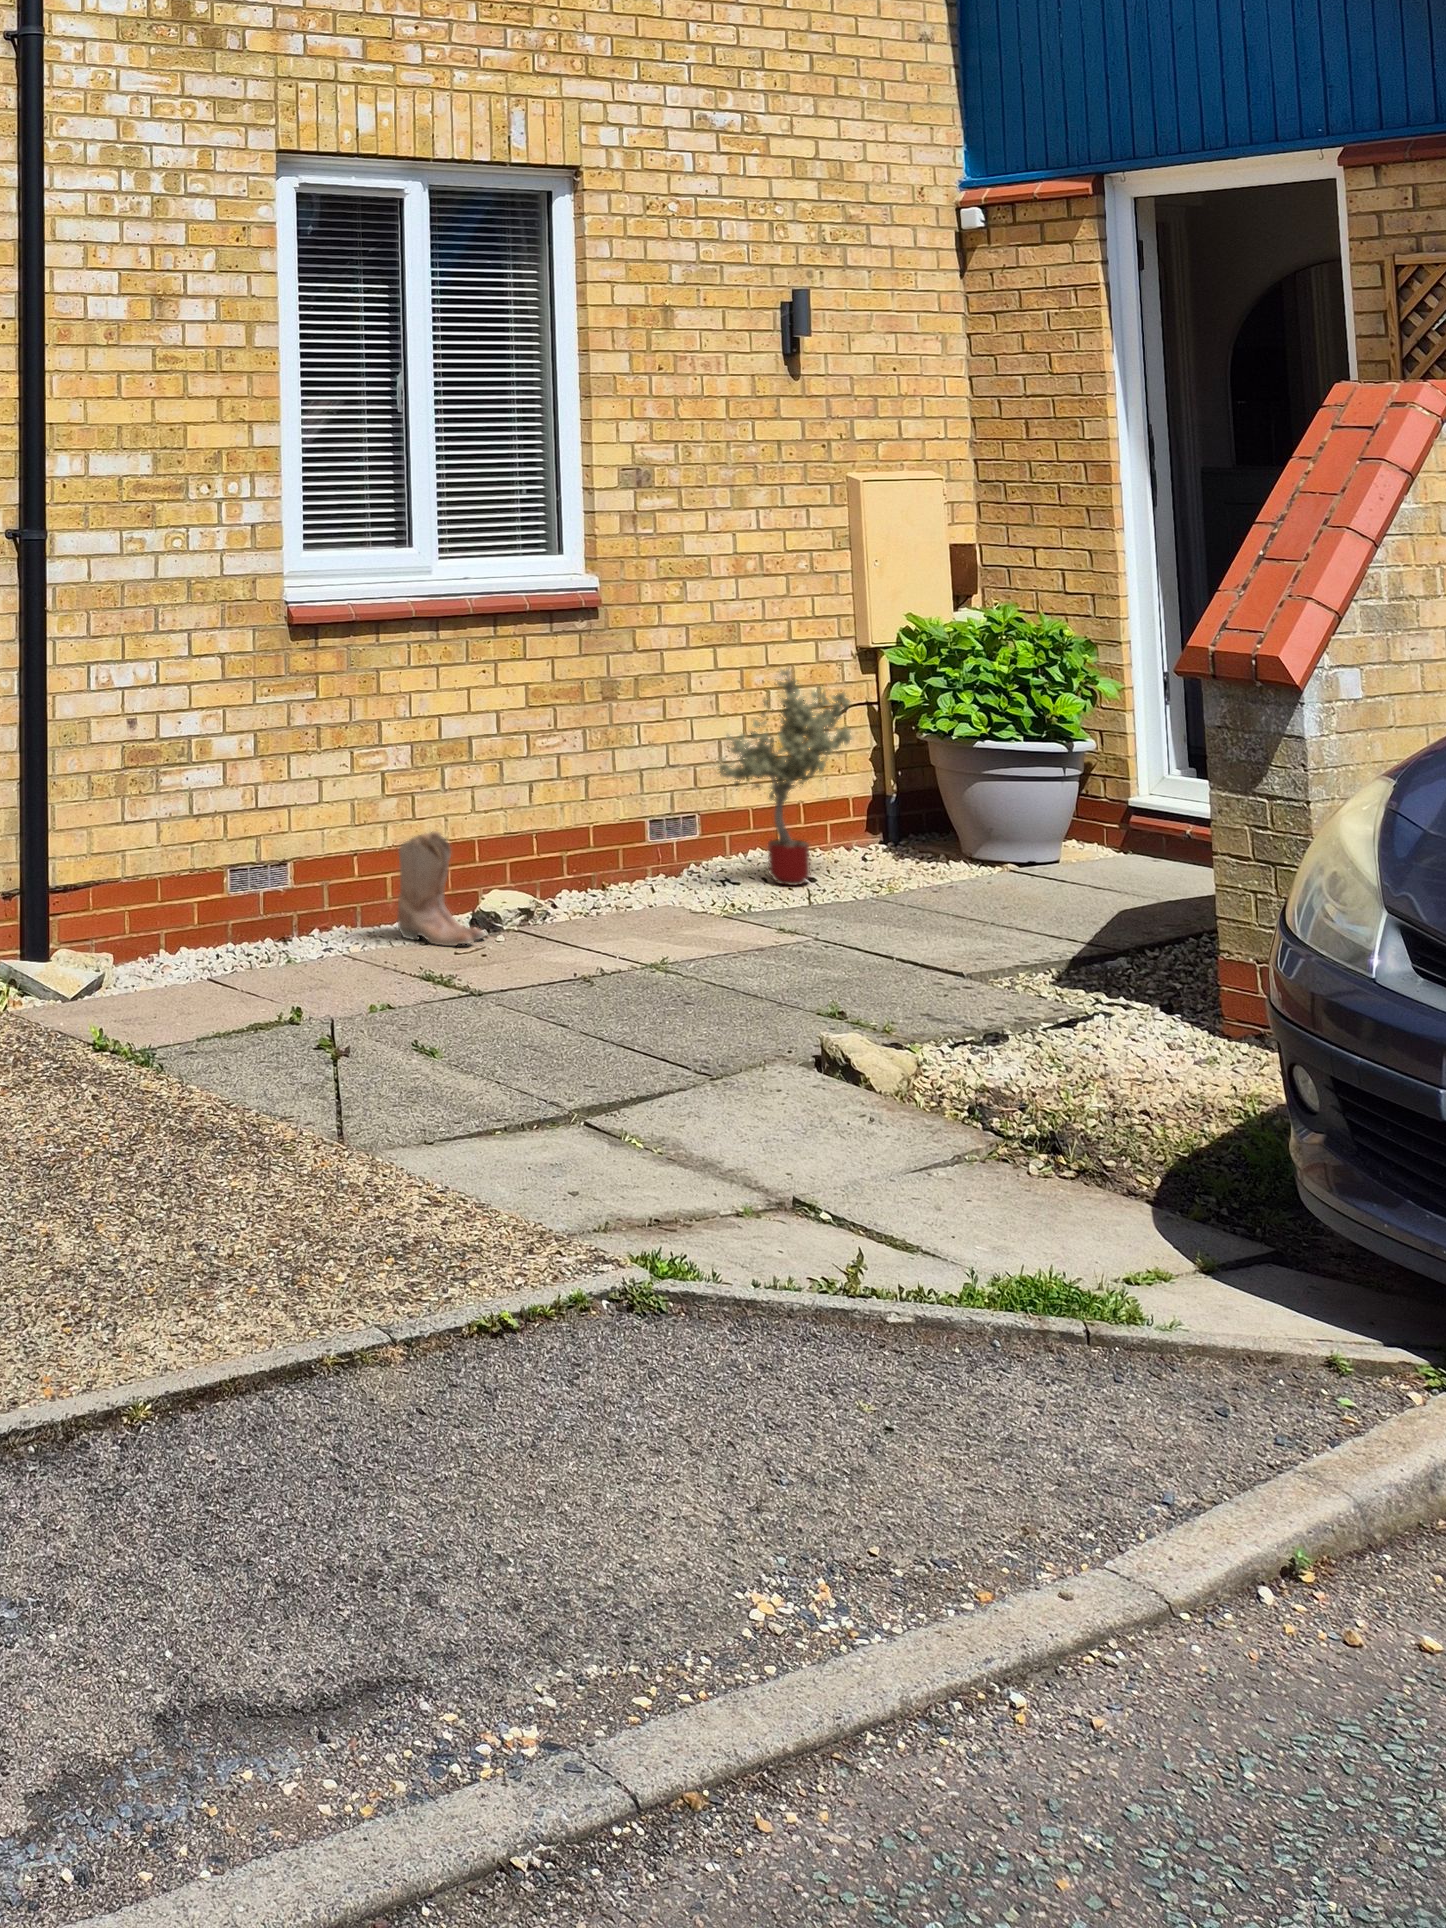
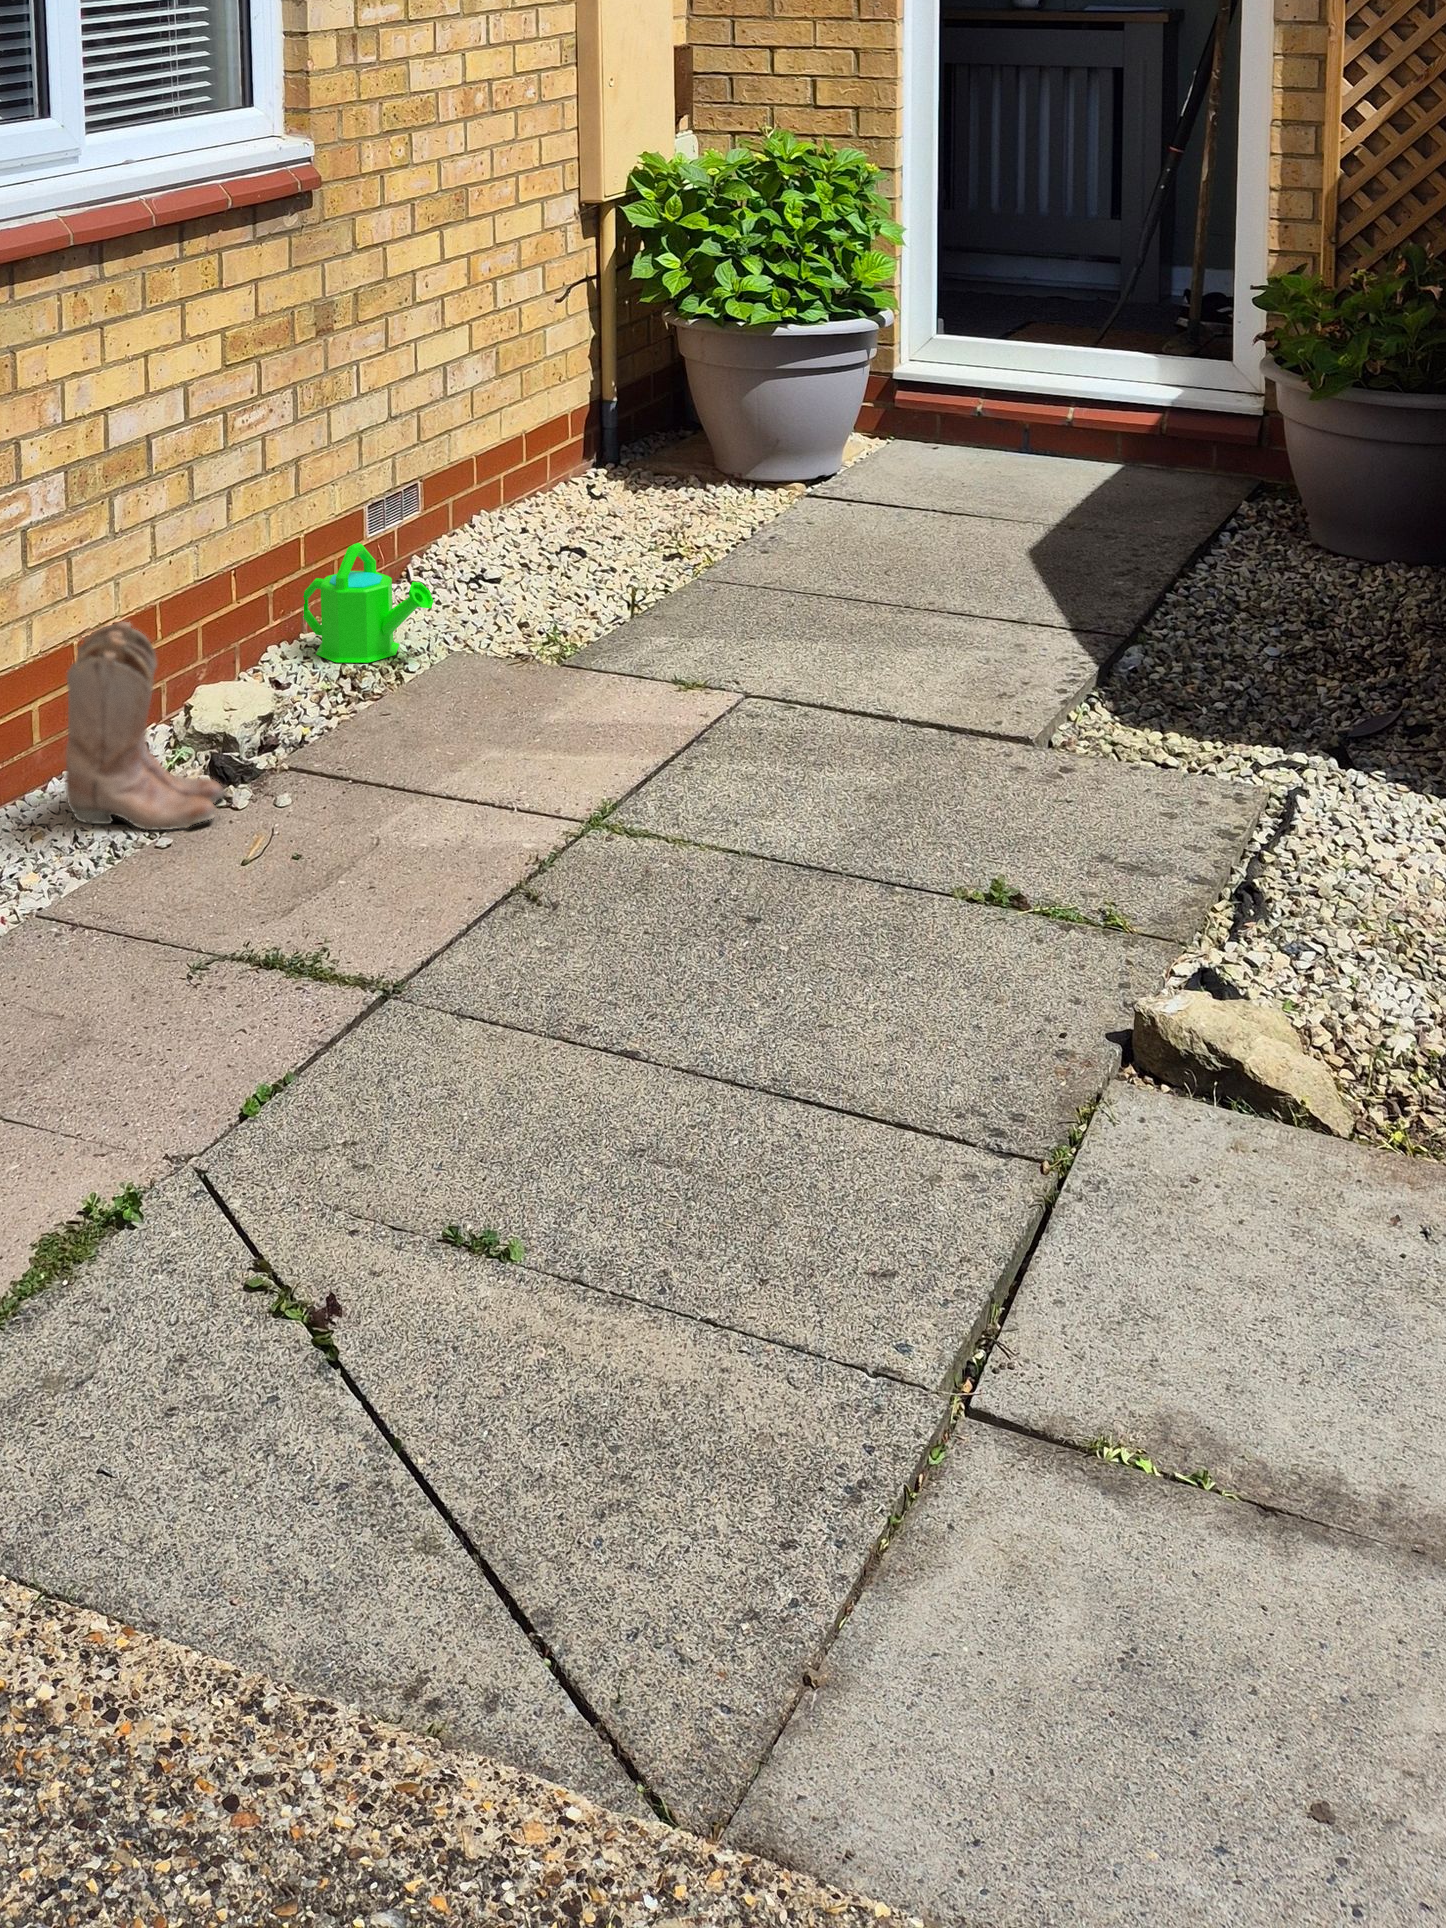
potted tree: present [719,670,852,886] -> none [455,252,643,576]
watering can: none [589,830,662,904] -> present [303,543,434,663]

